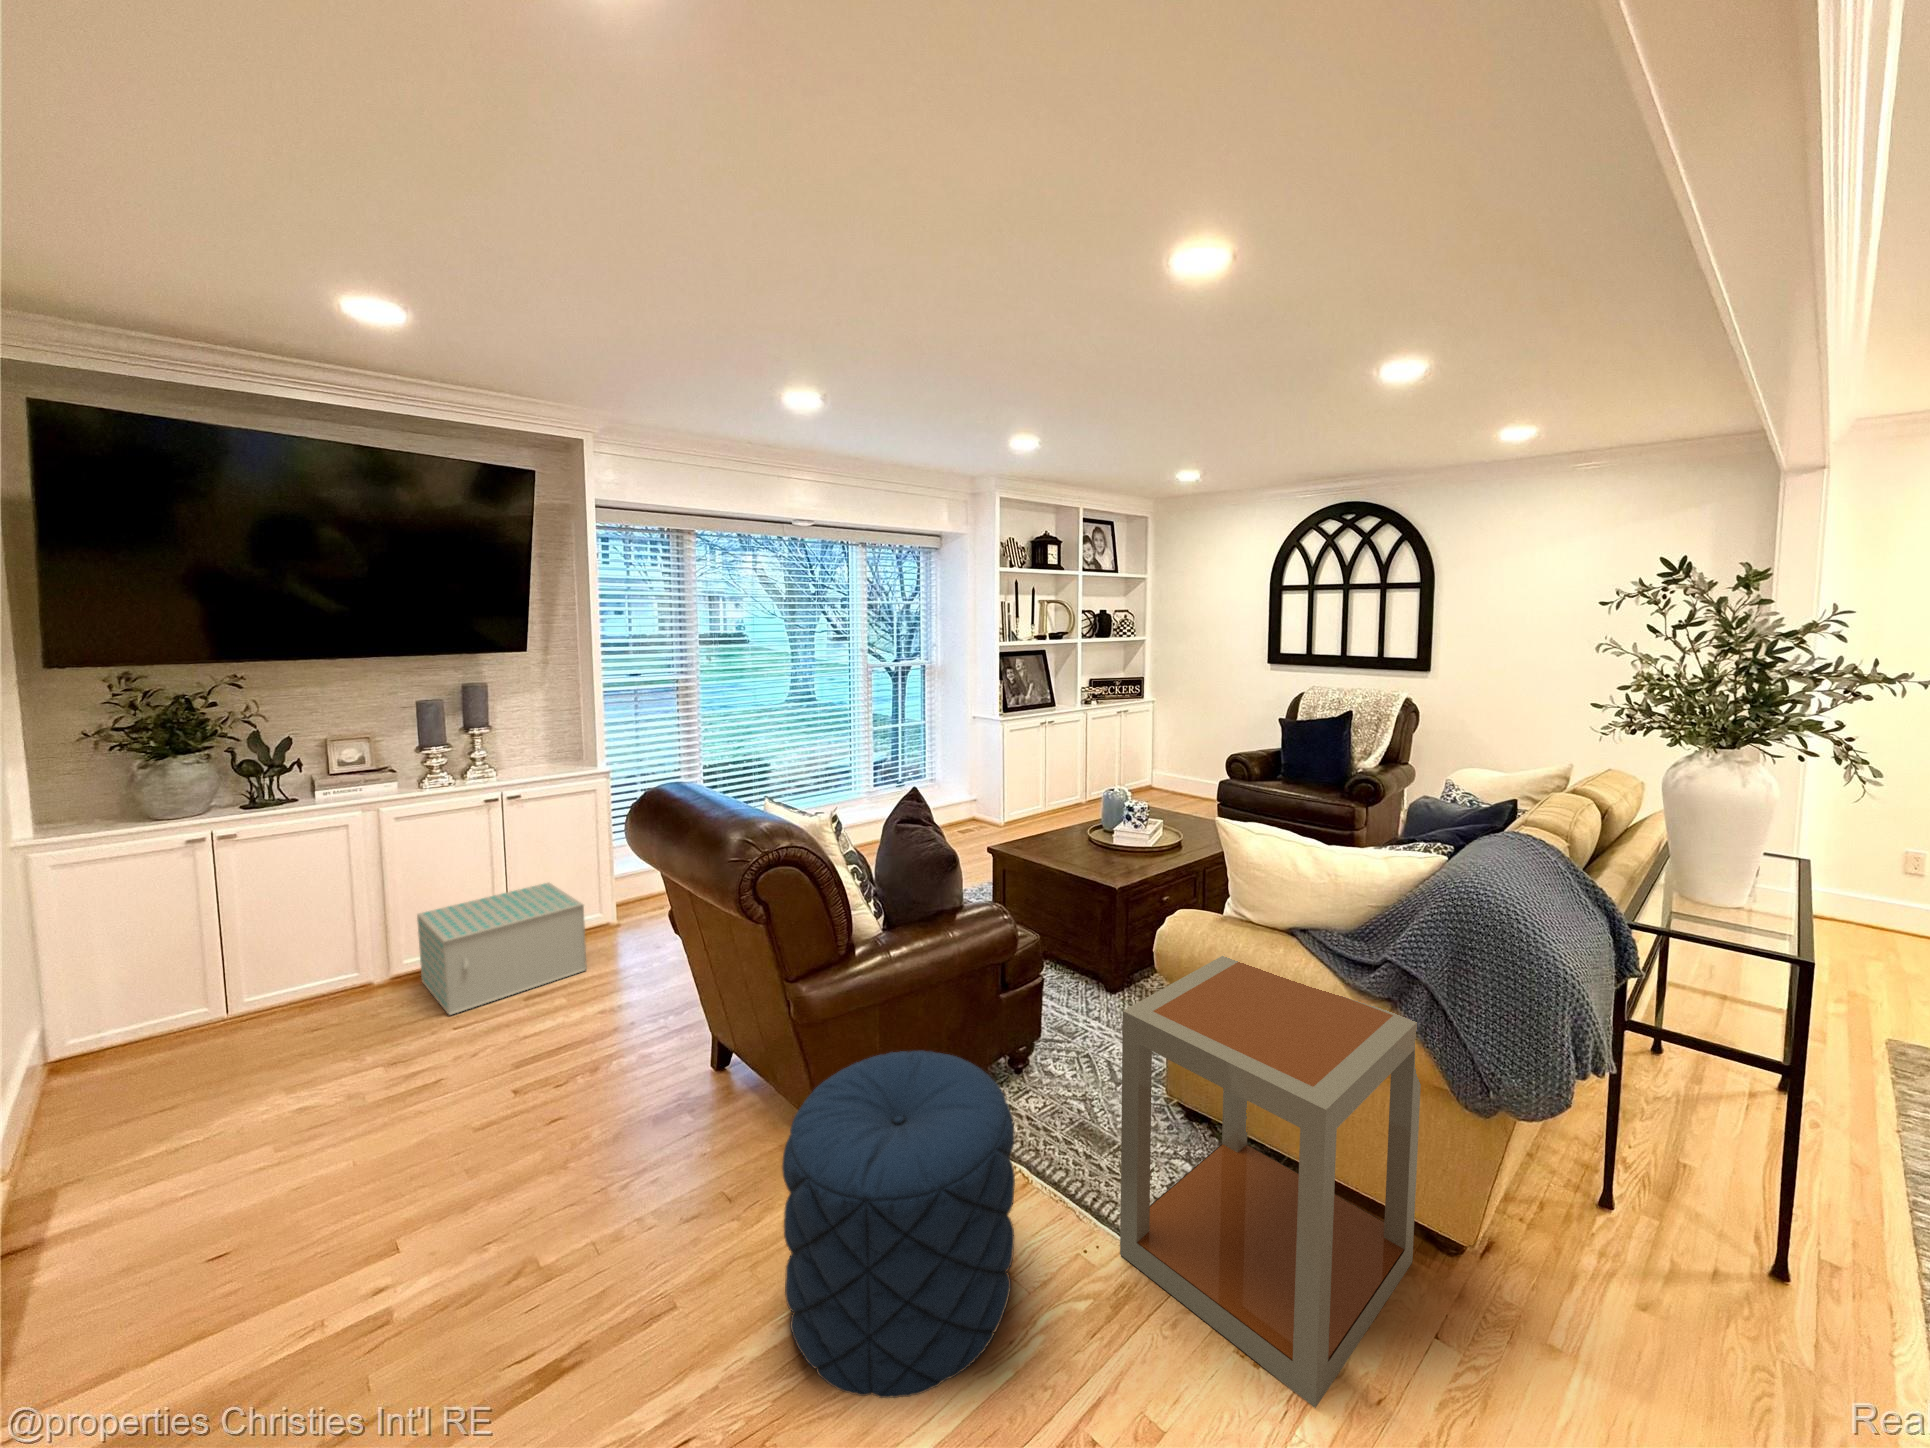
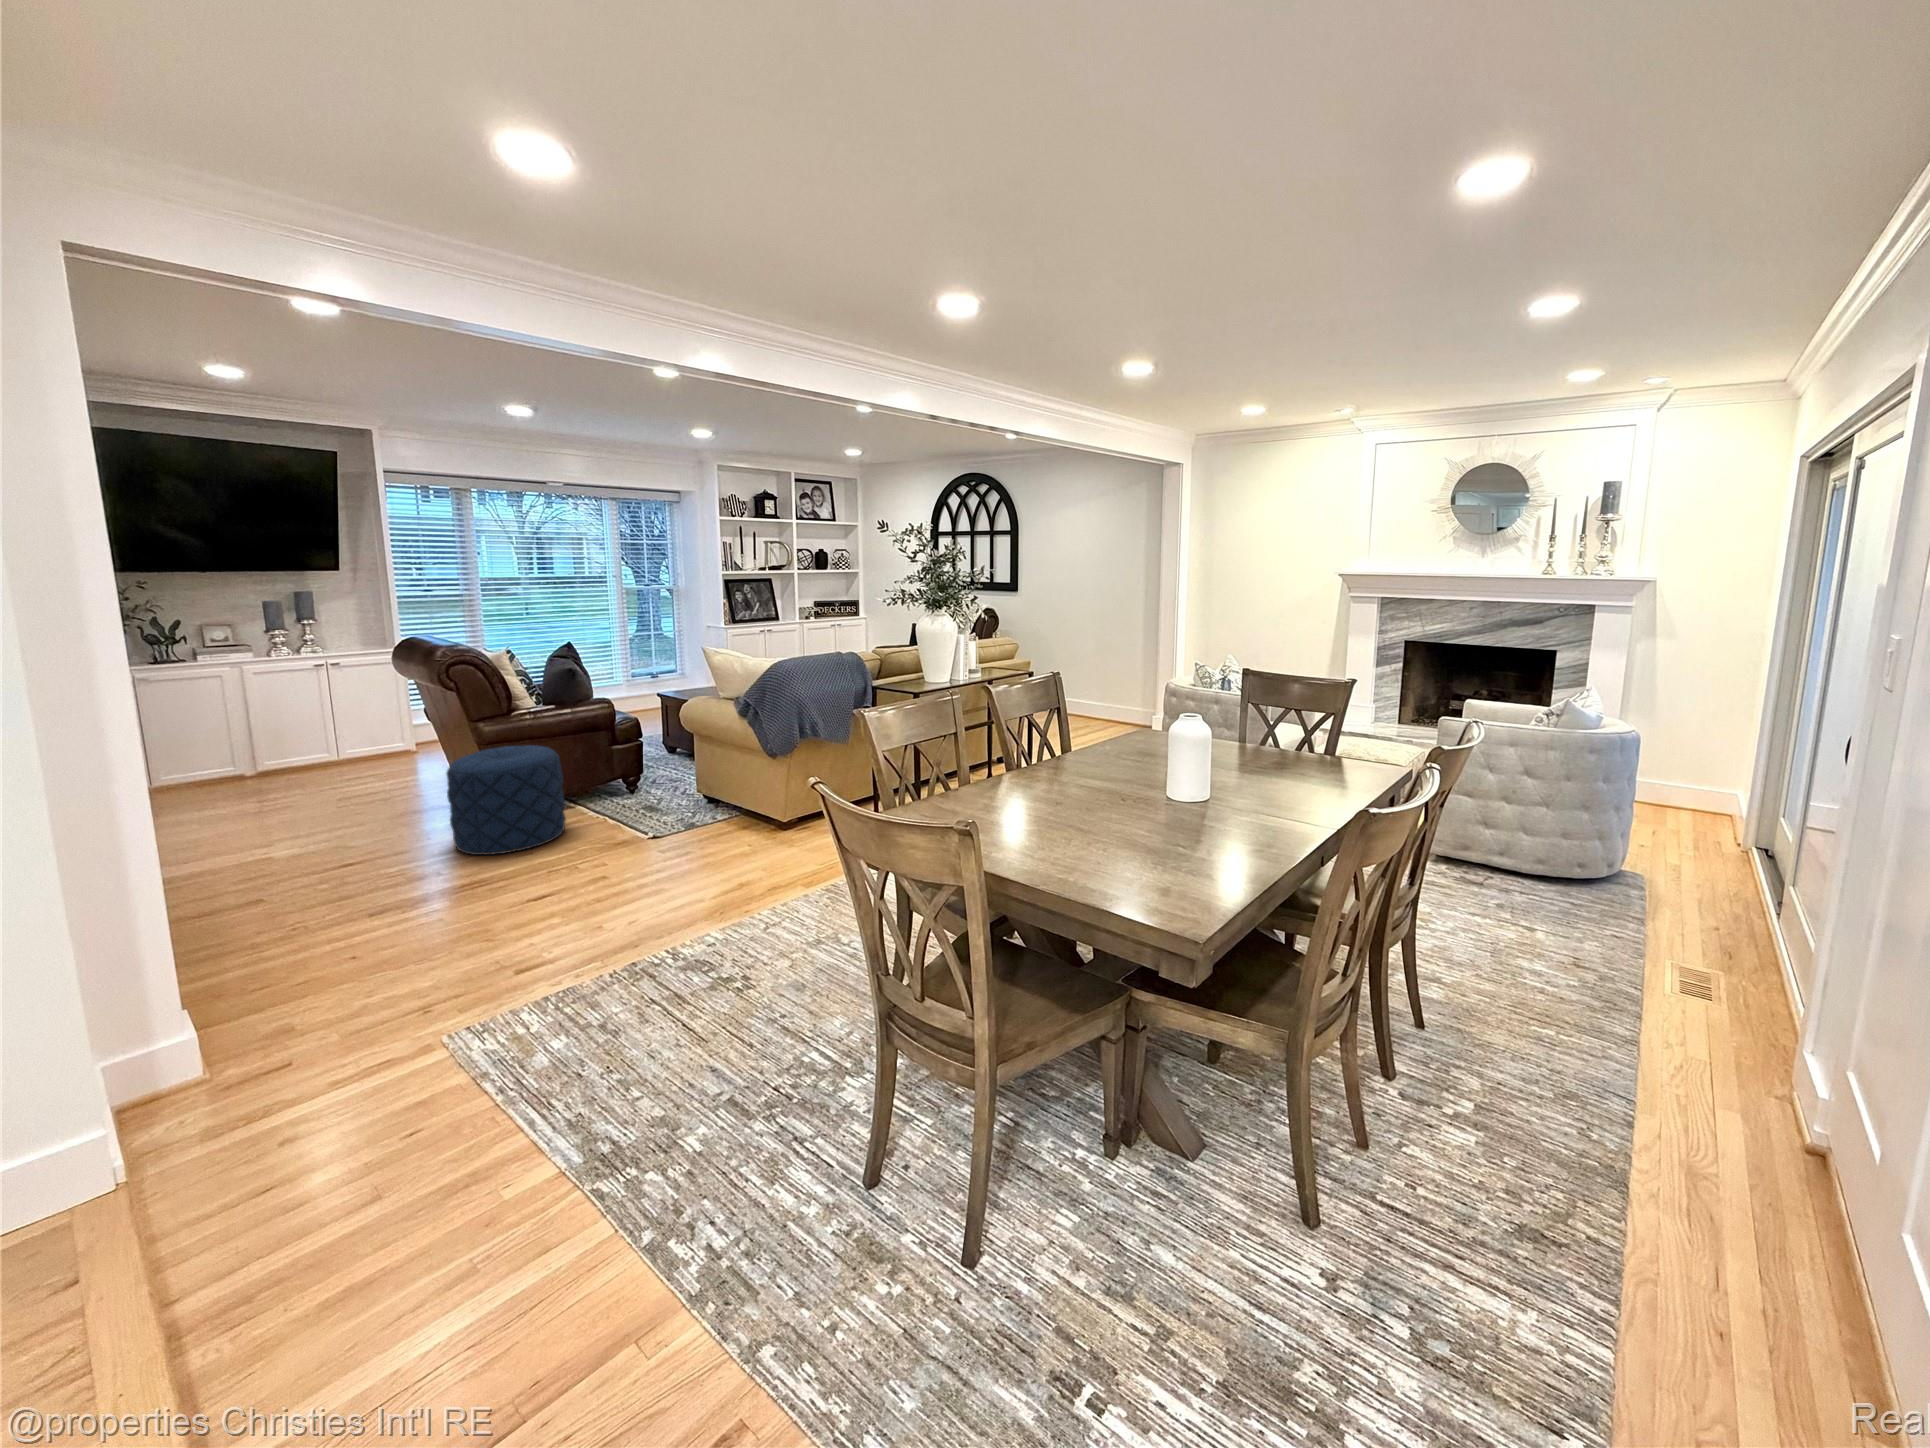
storage box: present [417,883,587,1015] -> none [272,719,388,783]
side table: present [1120,956,1421,1408] -> none [611,707,749,850]

